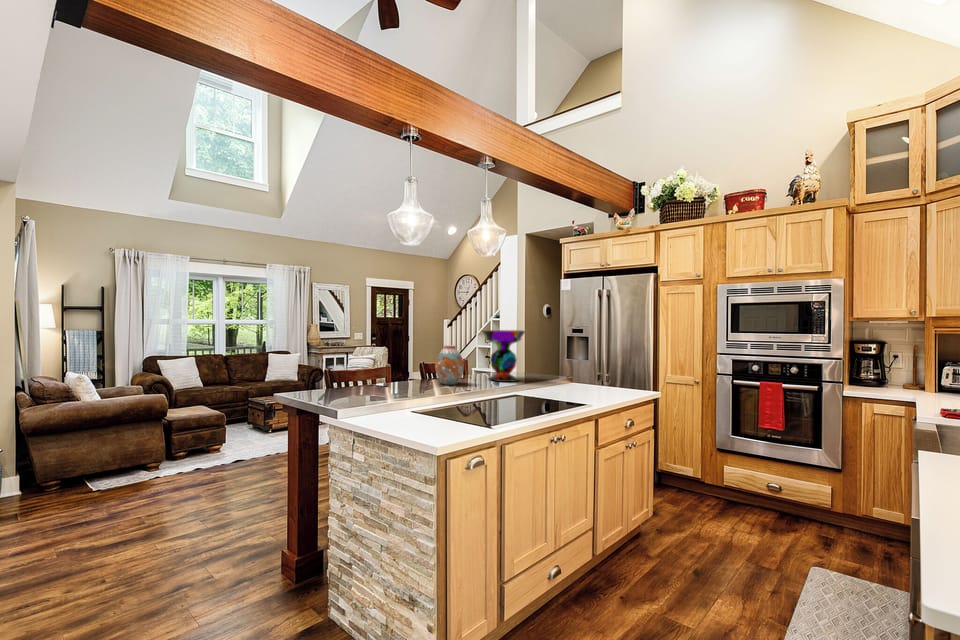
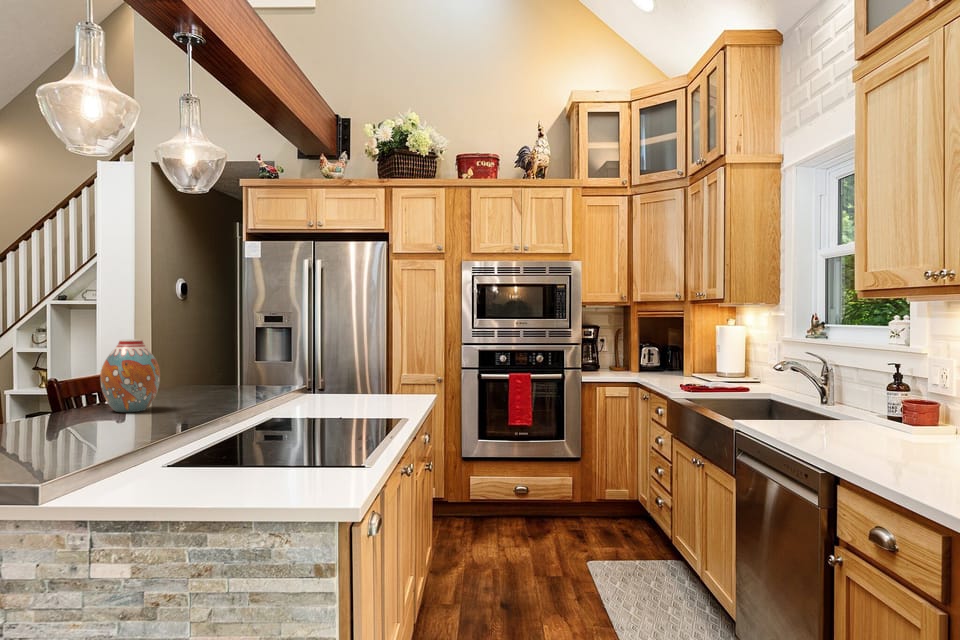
decorative bowl: present [481,330,526,382] -> none [165,314,250,400]

